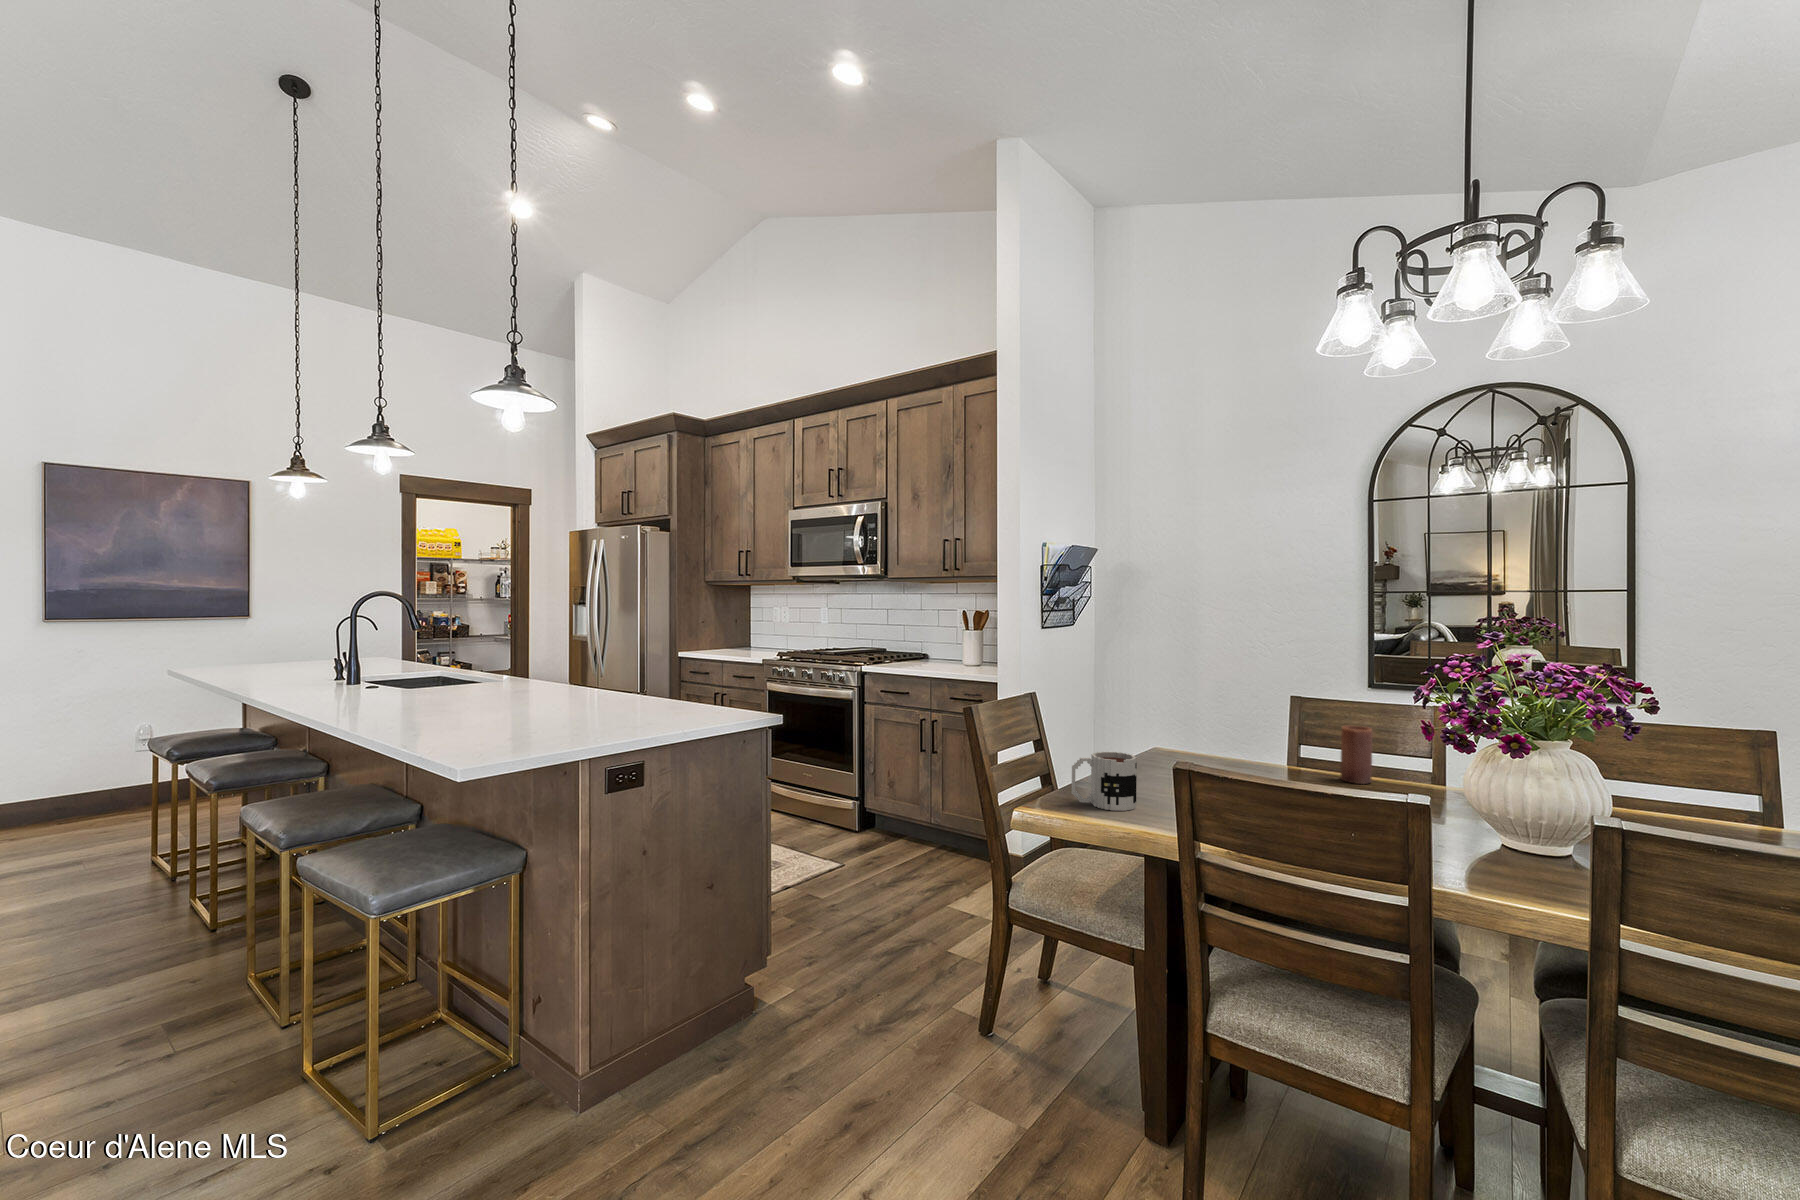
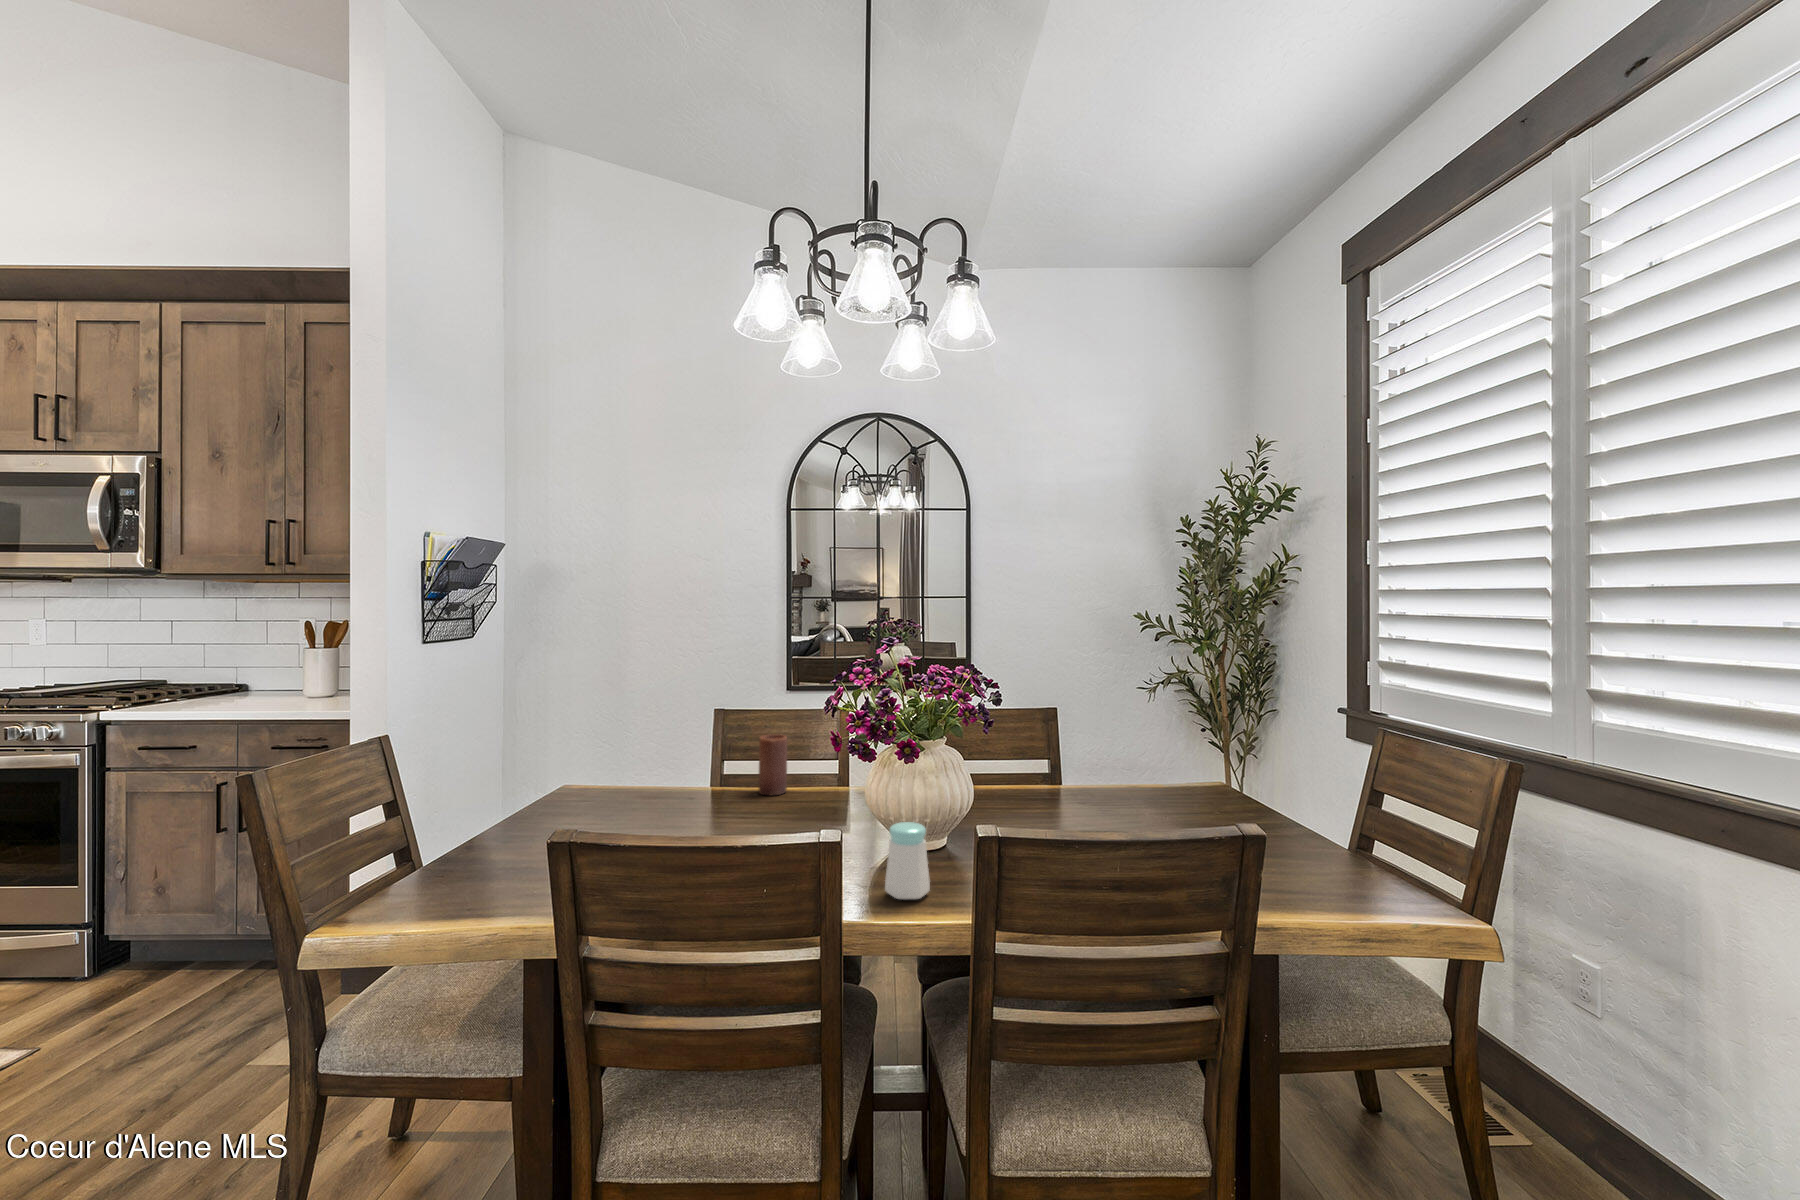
mug: present [1072,752,1137,811] -> none [406,813,510,902]
salt shaker: none [1482,813,1538,888] -> present [885,822,930,900]

